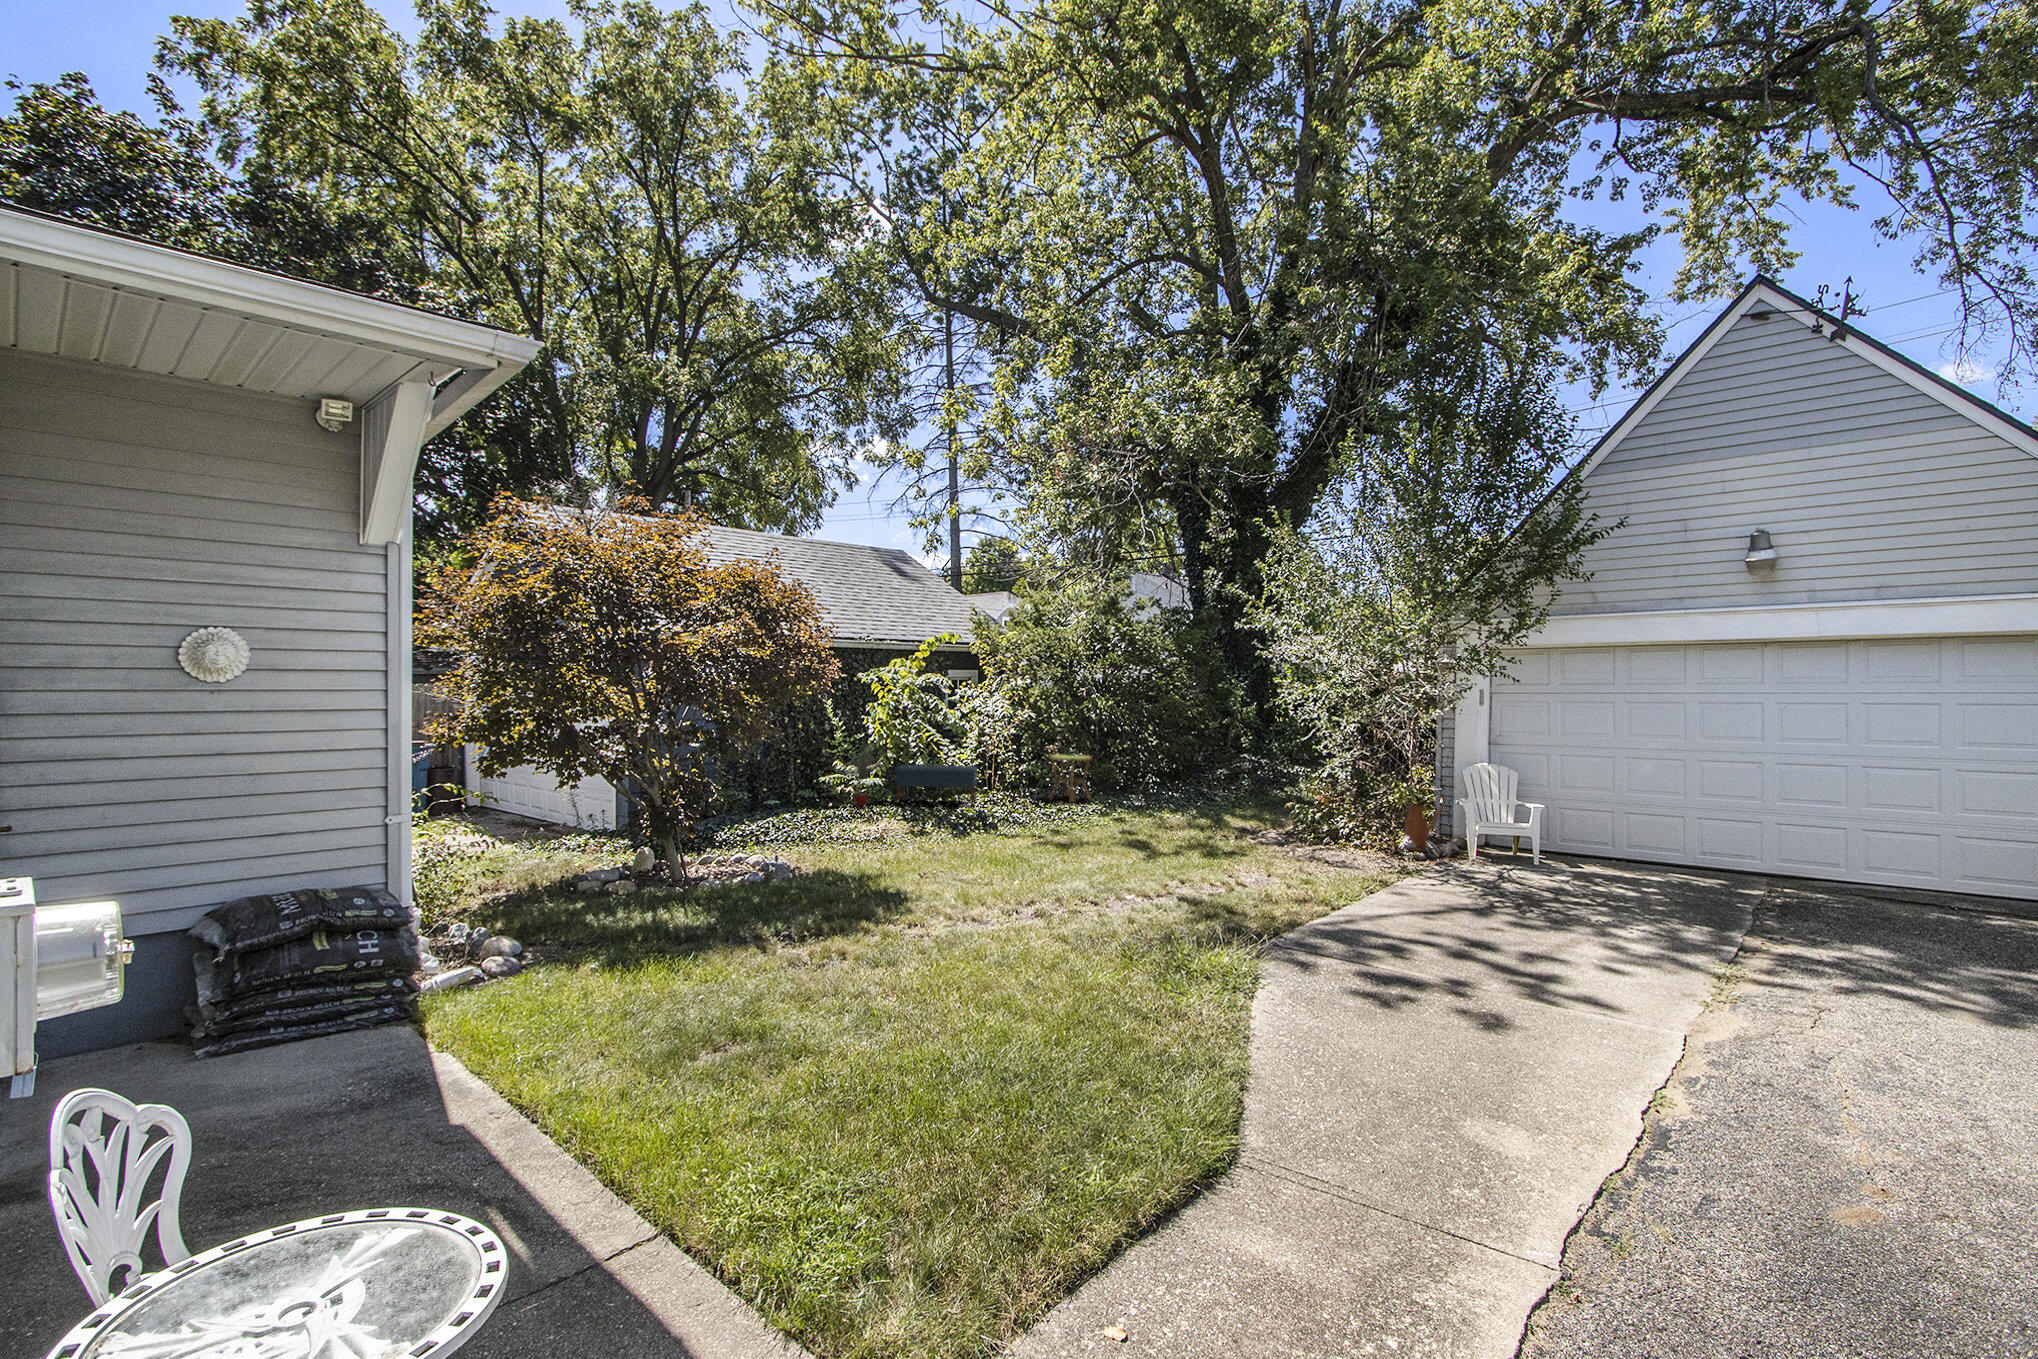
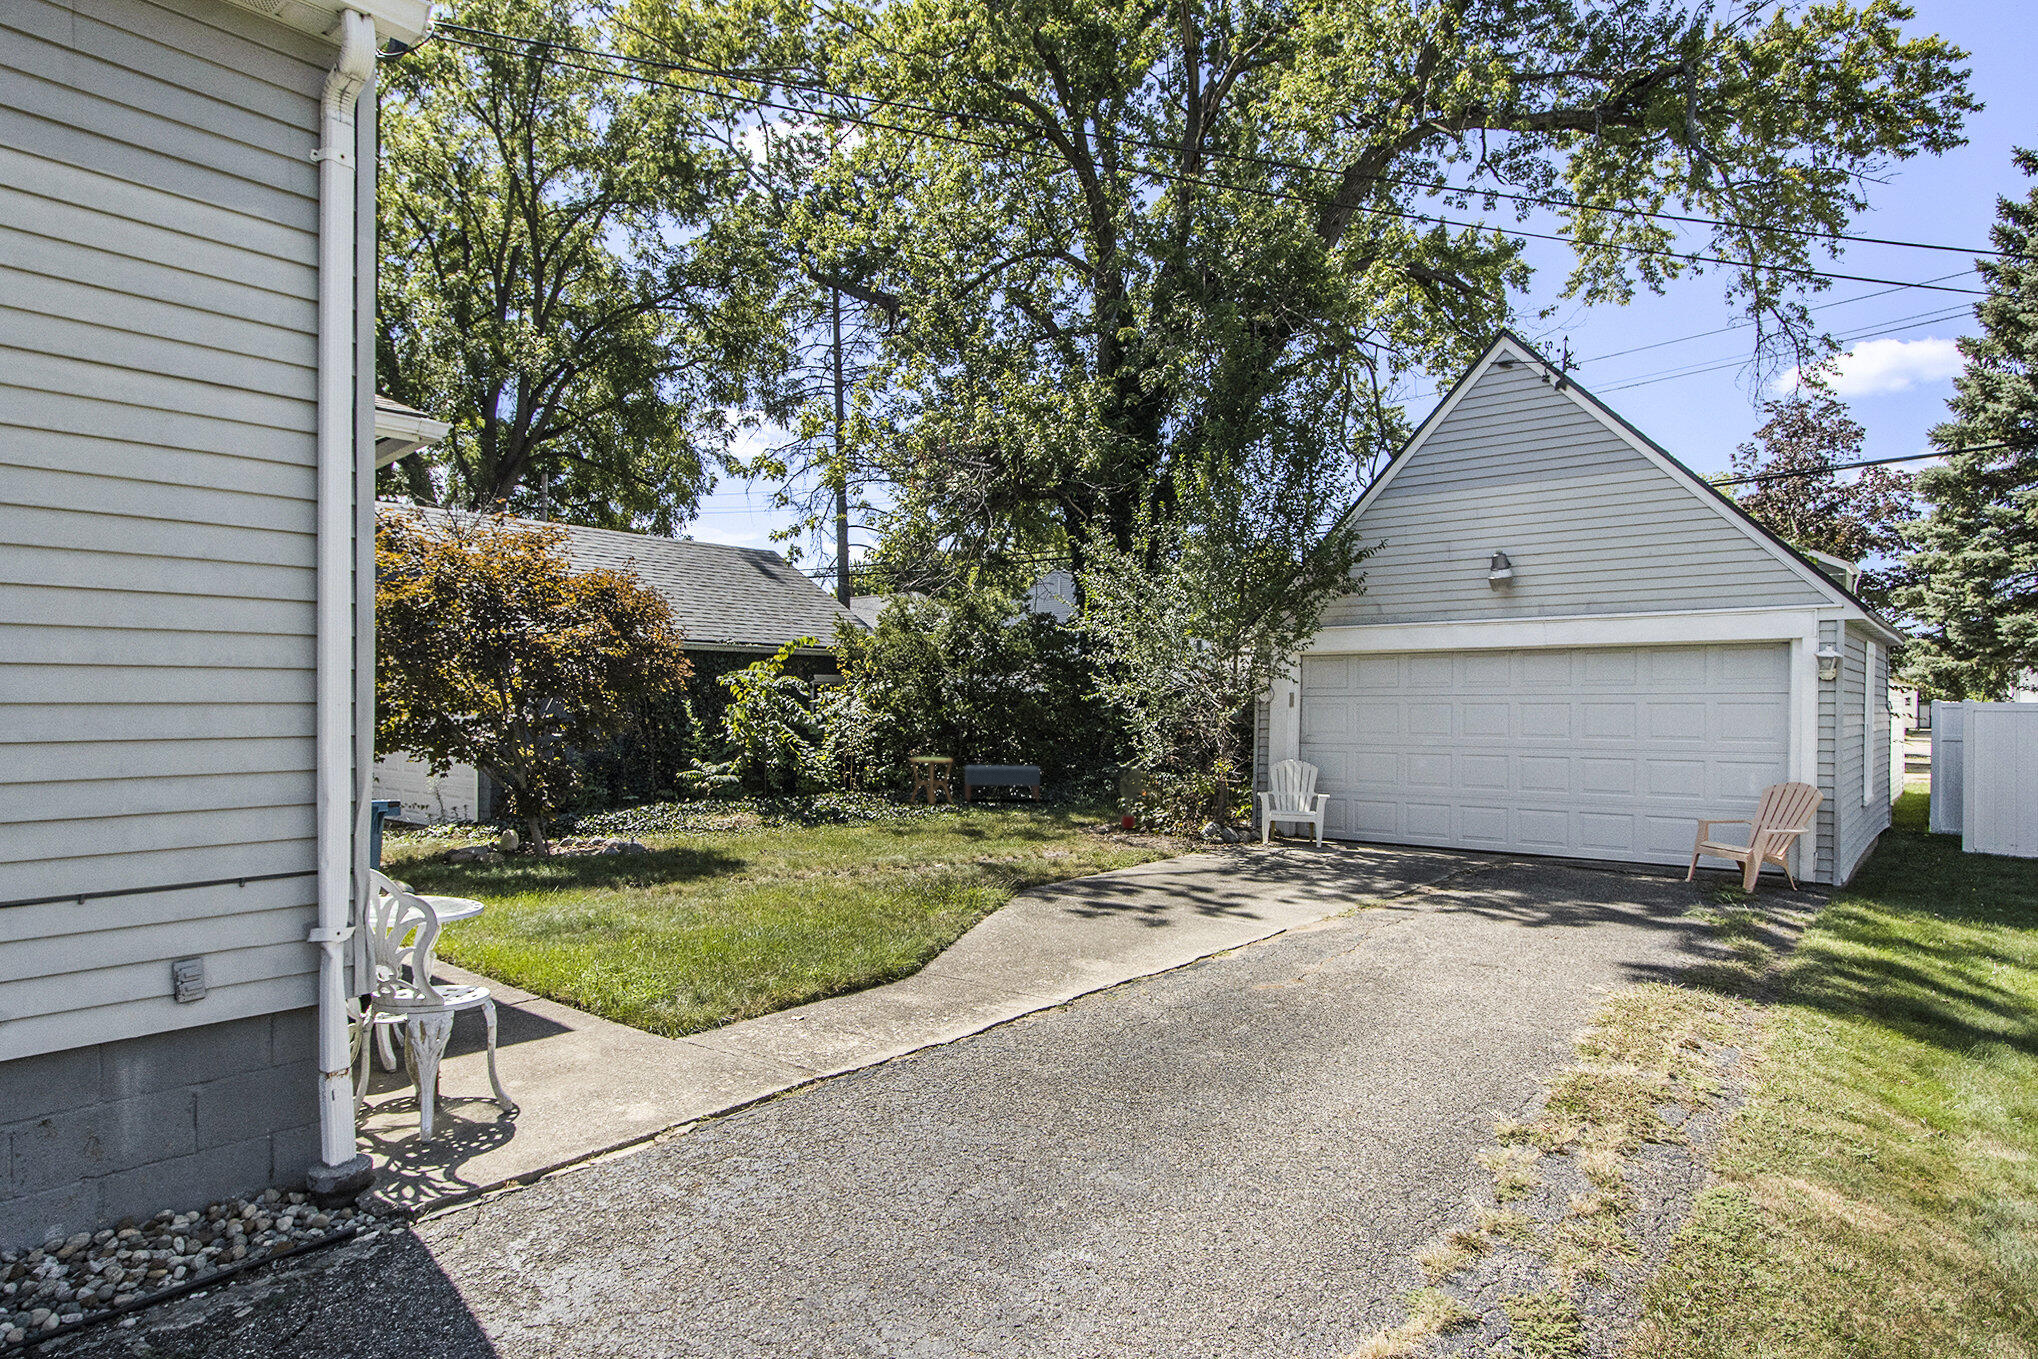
potted tree: present [836,745,886,807] -> present [1119,761,1152,829]
bench: present [895,765,977,804] -> present [965,765,1040,801]
watering can: present [1401,806,1443,851] -> none [1207,796,1246,838]

